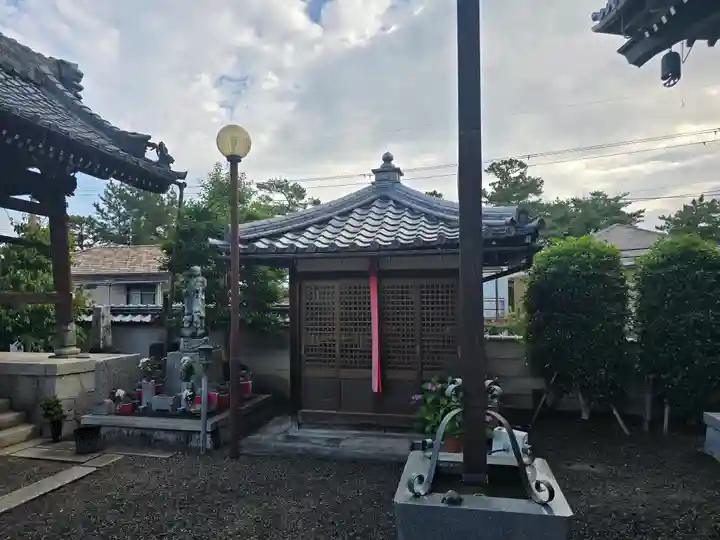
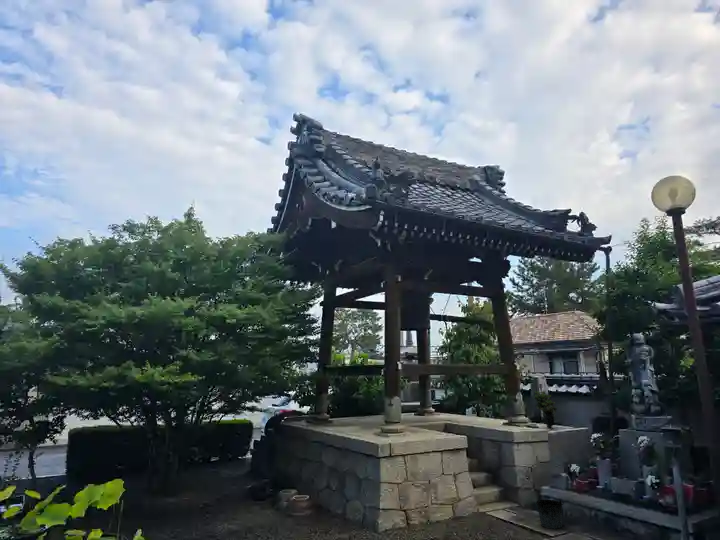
potted plant: present [39,394,68,442] -> present [534,391,557,429]

